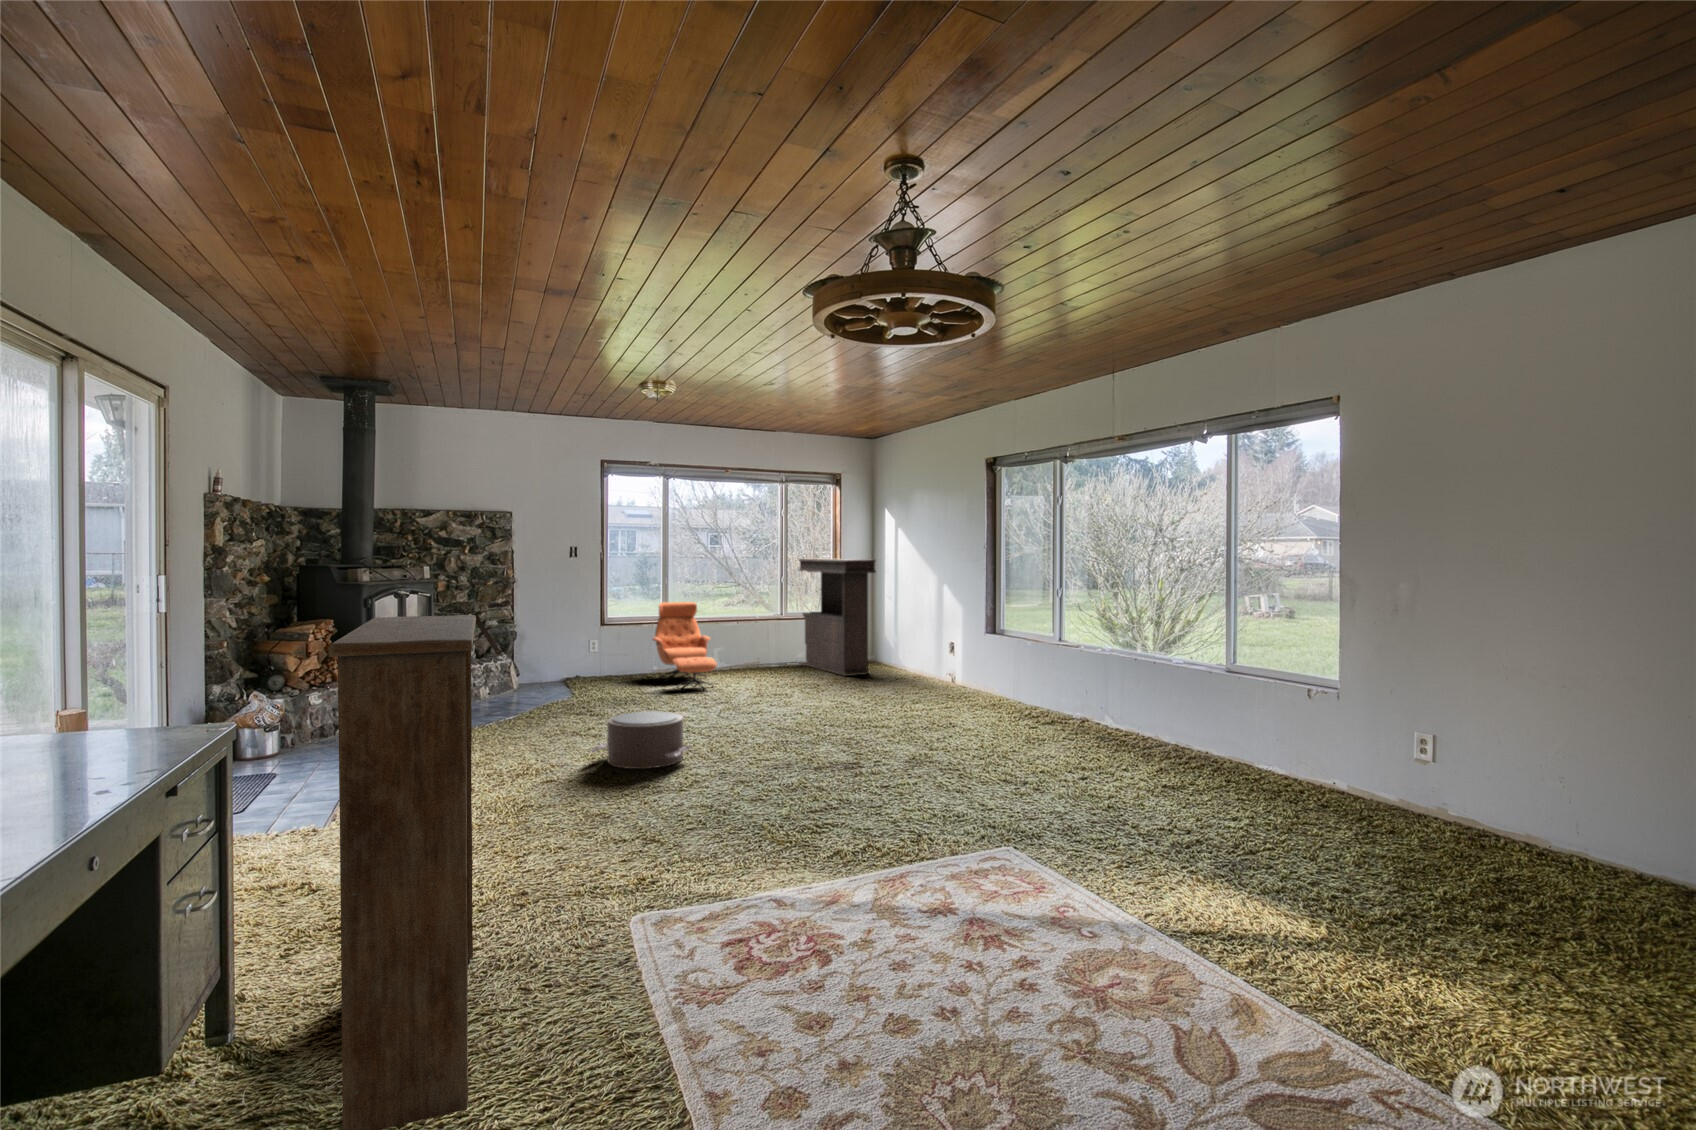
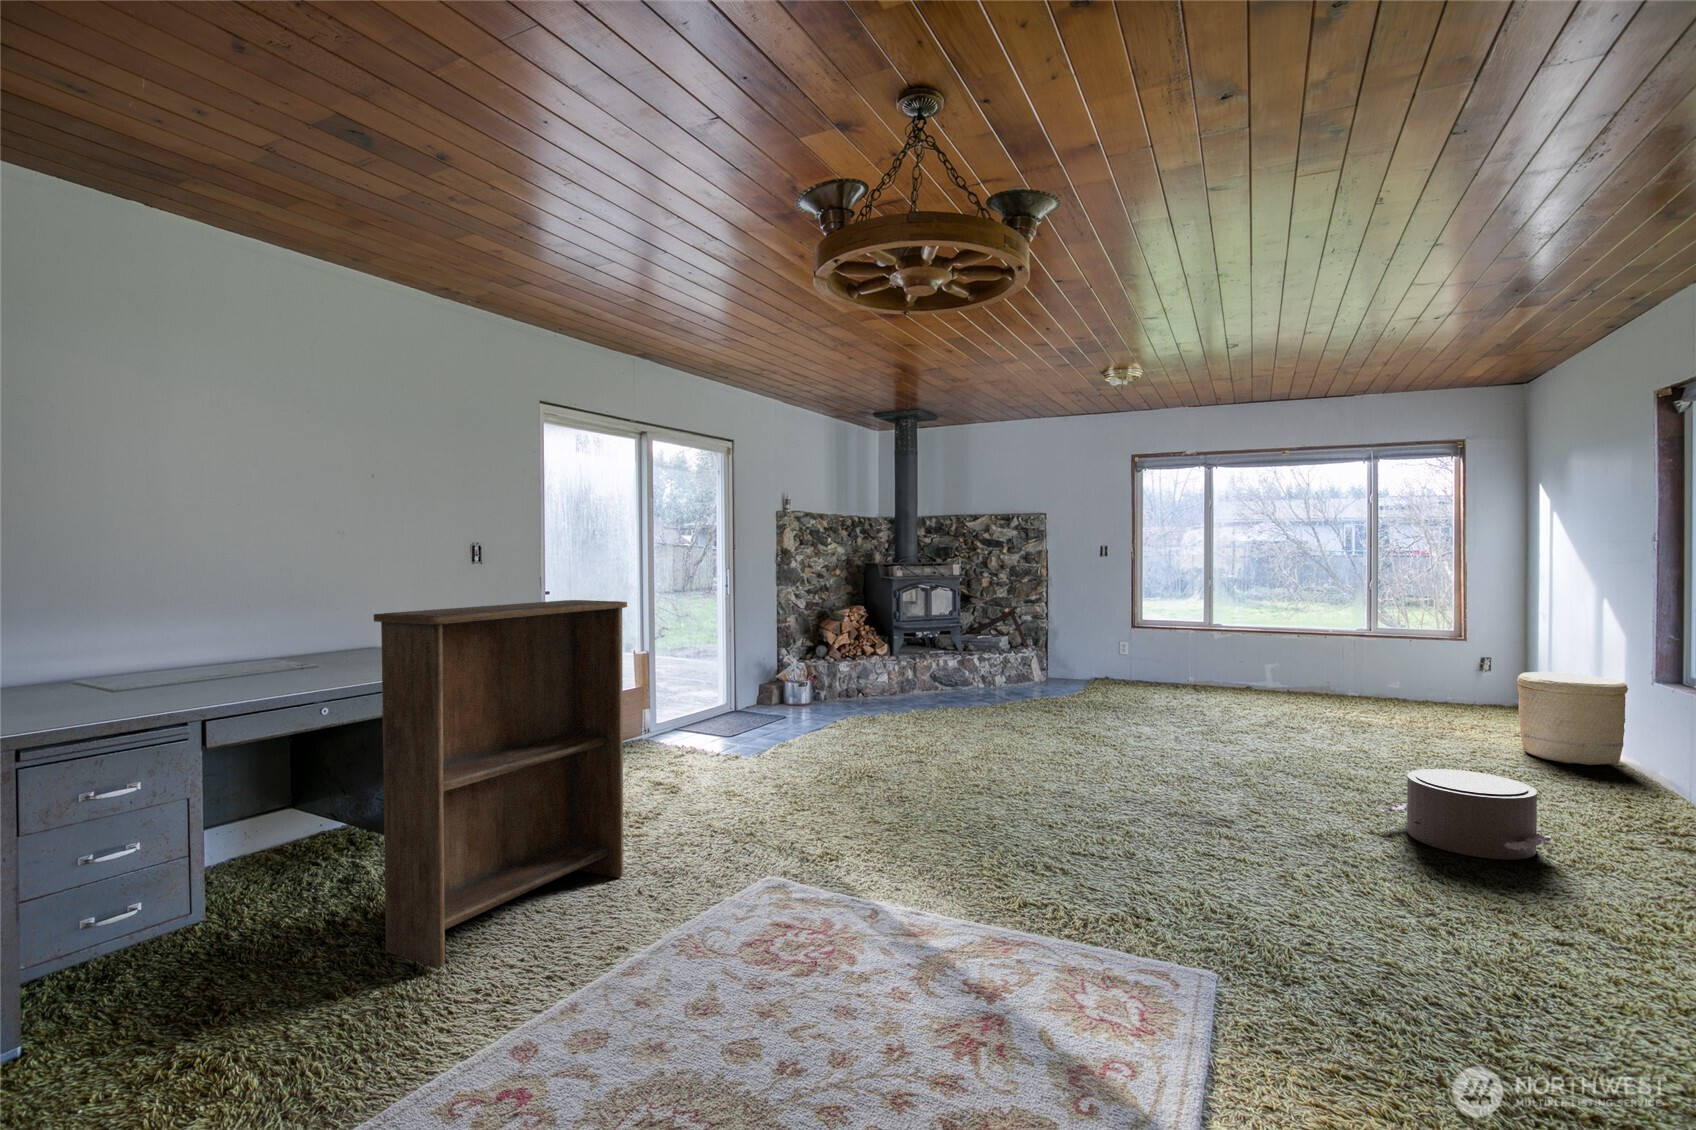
console table: present [798,559,876,676] -> none [1392,559,1492,720]
lounge chair: present [653,602,717,690] -> none [1181,606,1250,707]
woven basket: none [914,634,970,693] -> present [1517,672,1628,765]
pouf: present [592,711,691,769] -> present [1381,769,1554,860]

